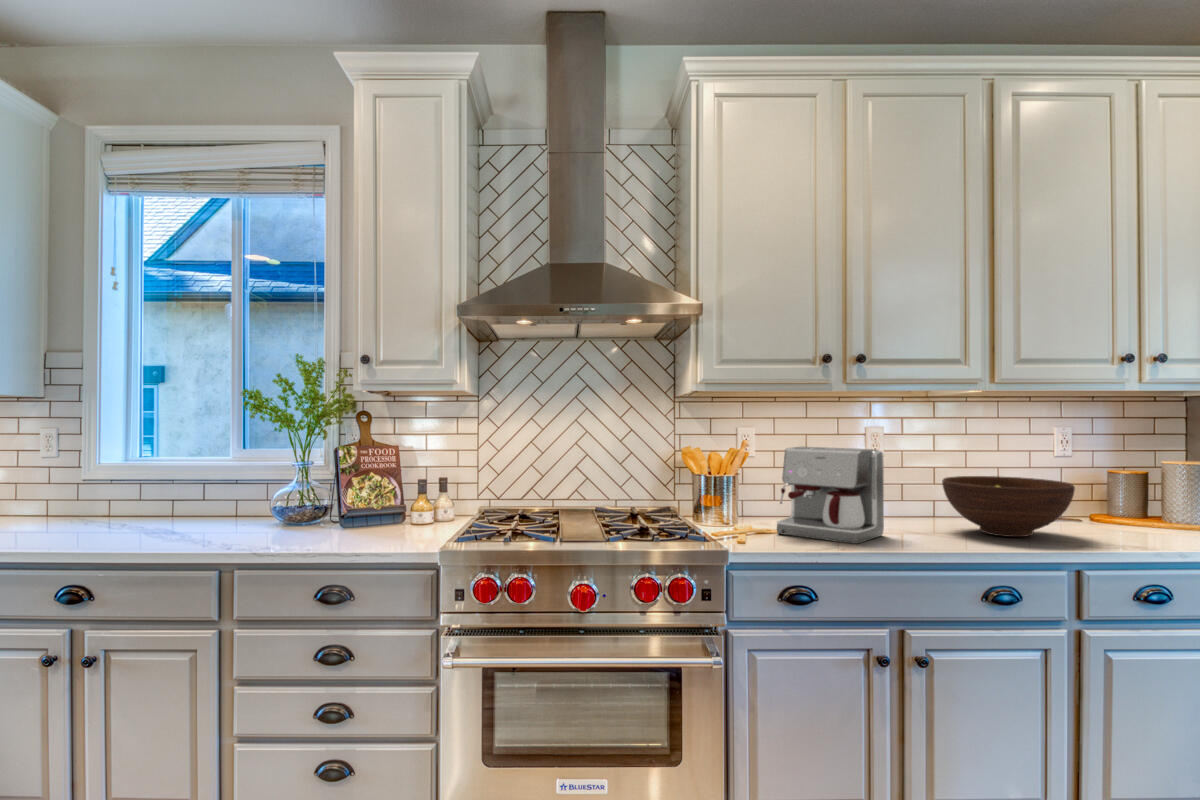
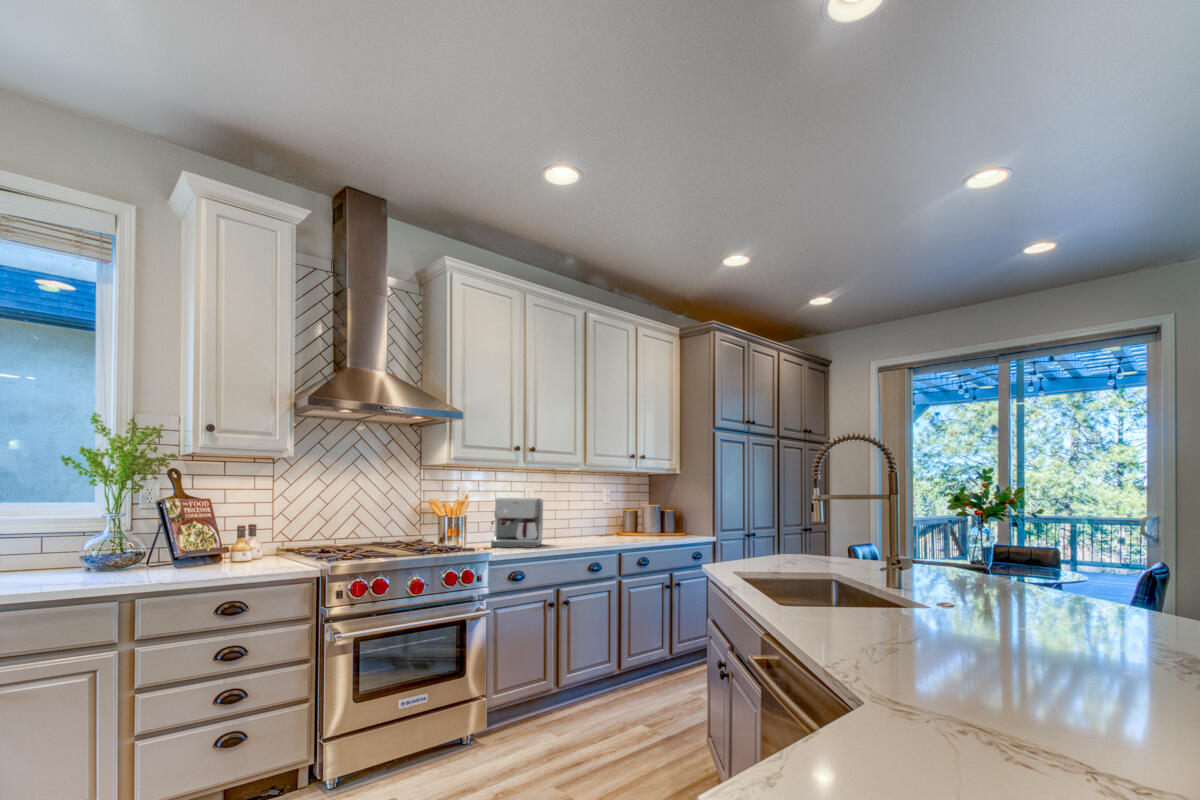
fruit bowl: present [942,476,1075,537] -> none [564,512,618,540]

